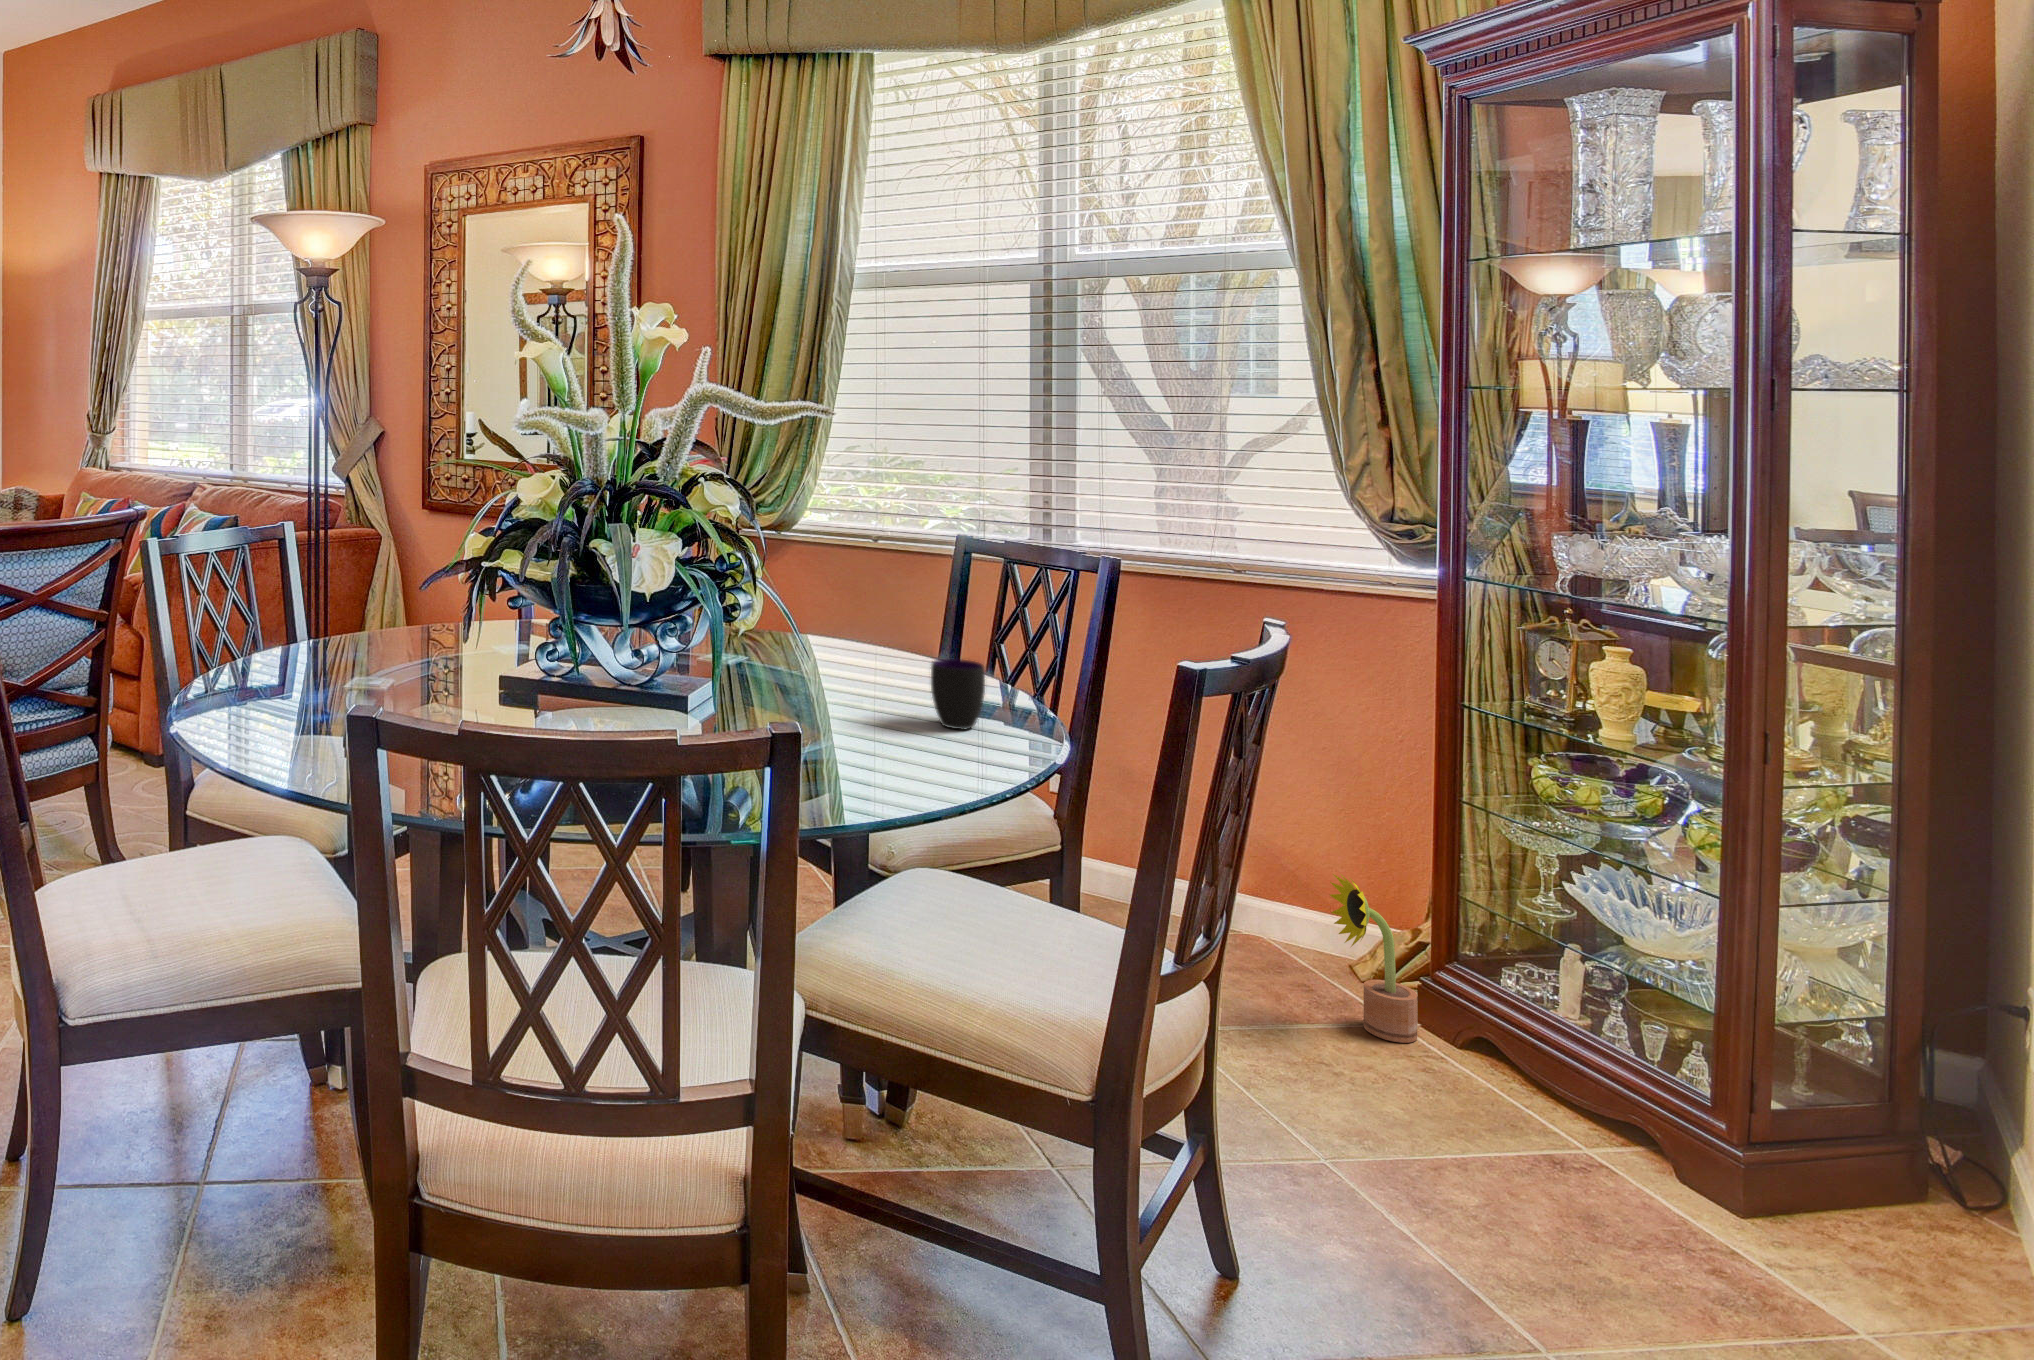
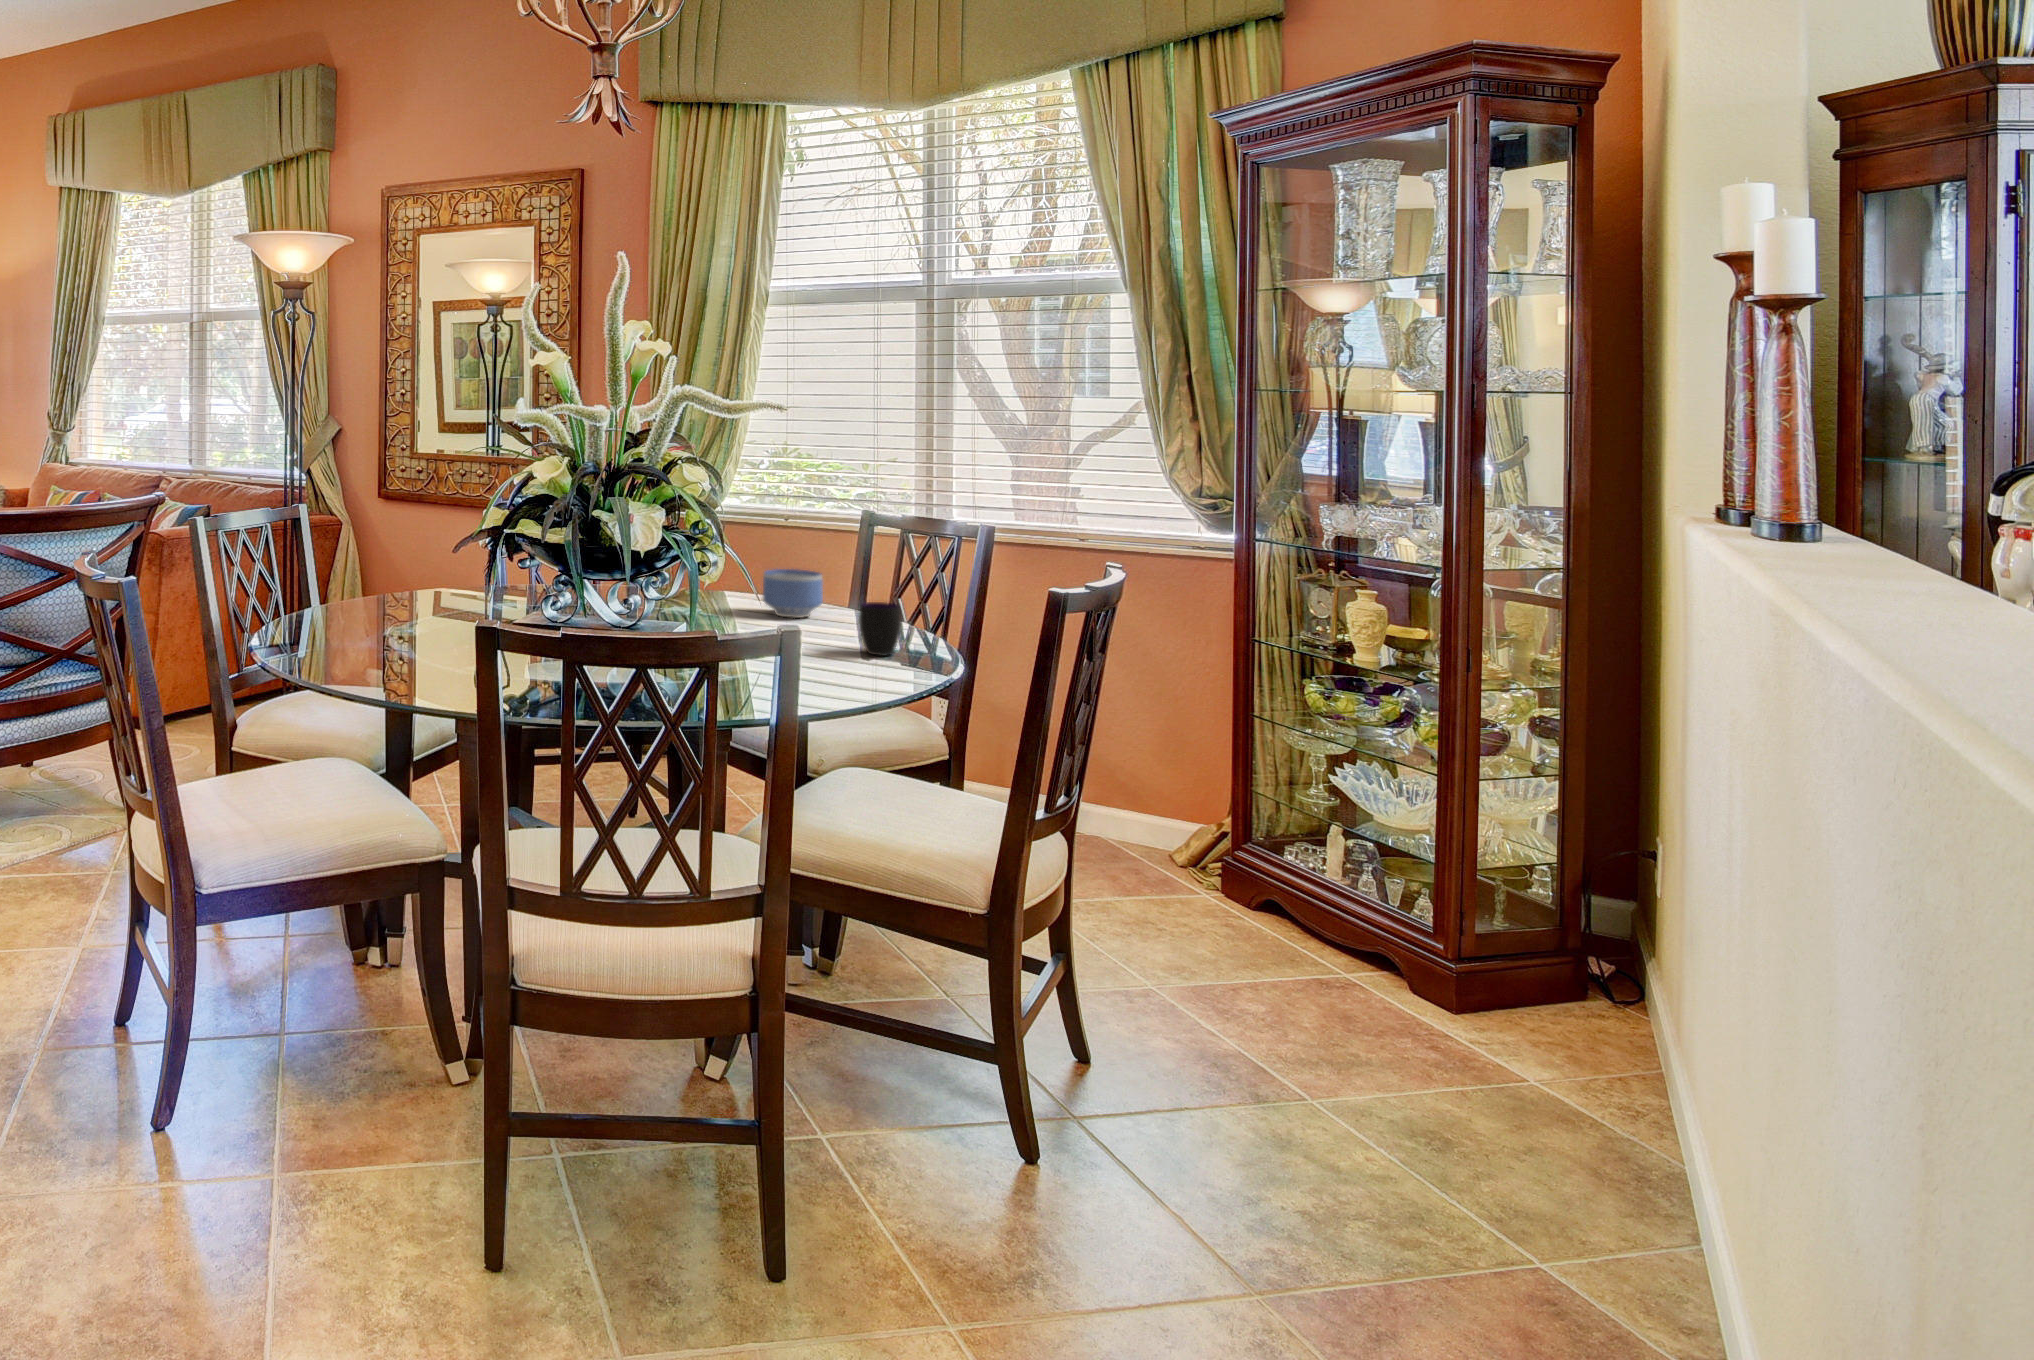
bowl: none [821,608,896,670] -> present [763,569,823,618]
decorative plant: present [1330,874,1417,1043] -> none [1156,774,1222,905]

